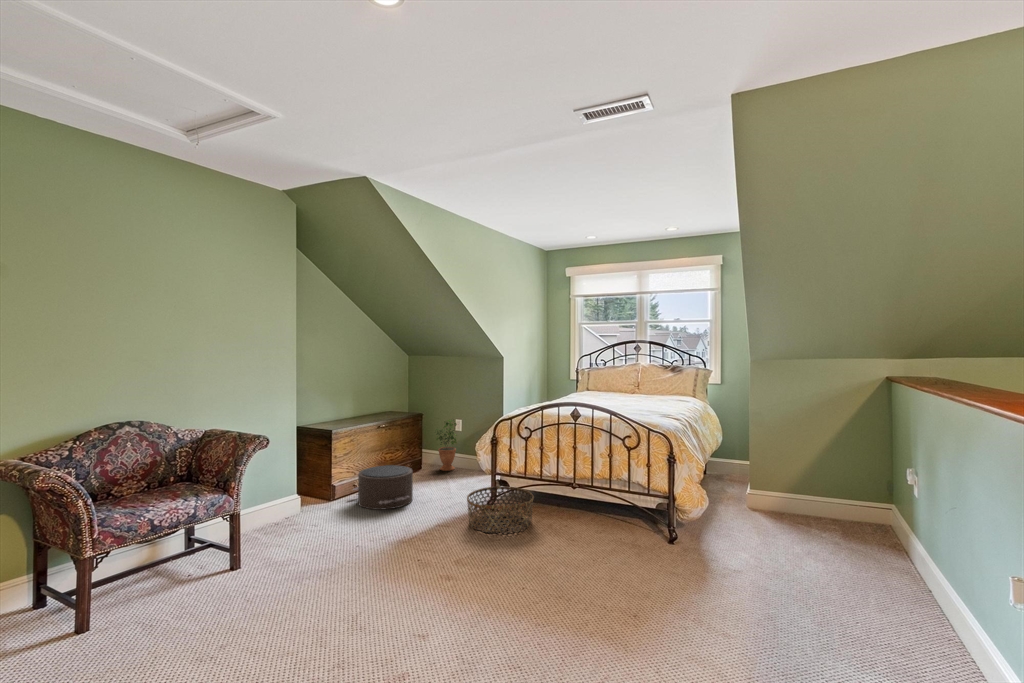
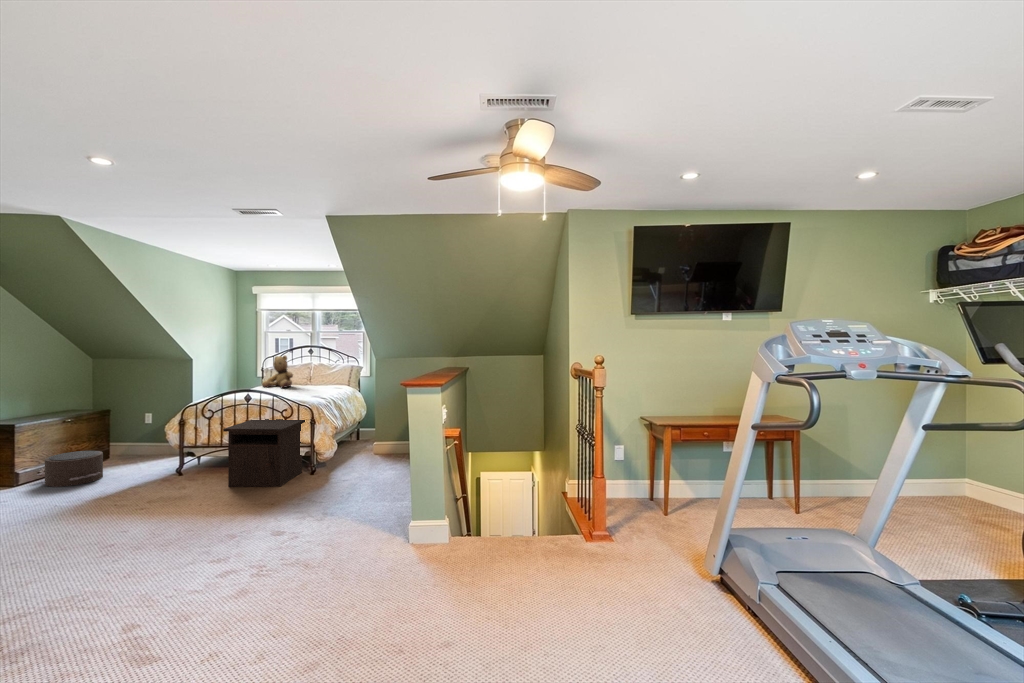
teddy bear: none [584,354,624,399] -> present [262,355,293,388]
potted plant: present [435,420,457,471] -> none [123,409,147,454]
nightstand: none [548,445,662,566] -> present [223,419,305,487]
basket: present [467,486,534,533] -> none [157,454,215,485]

